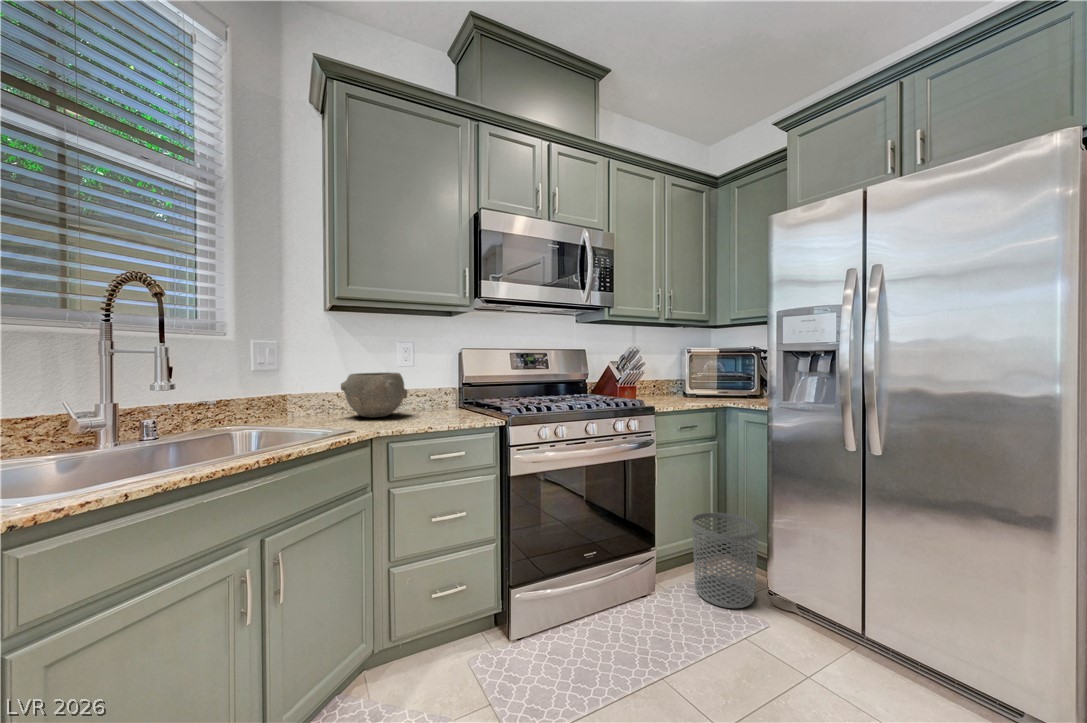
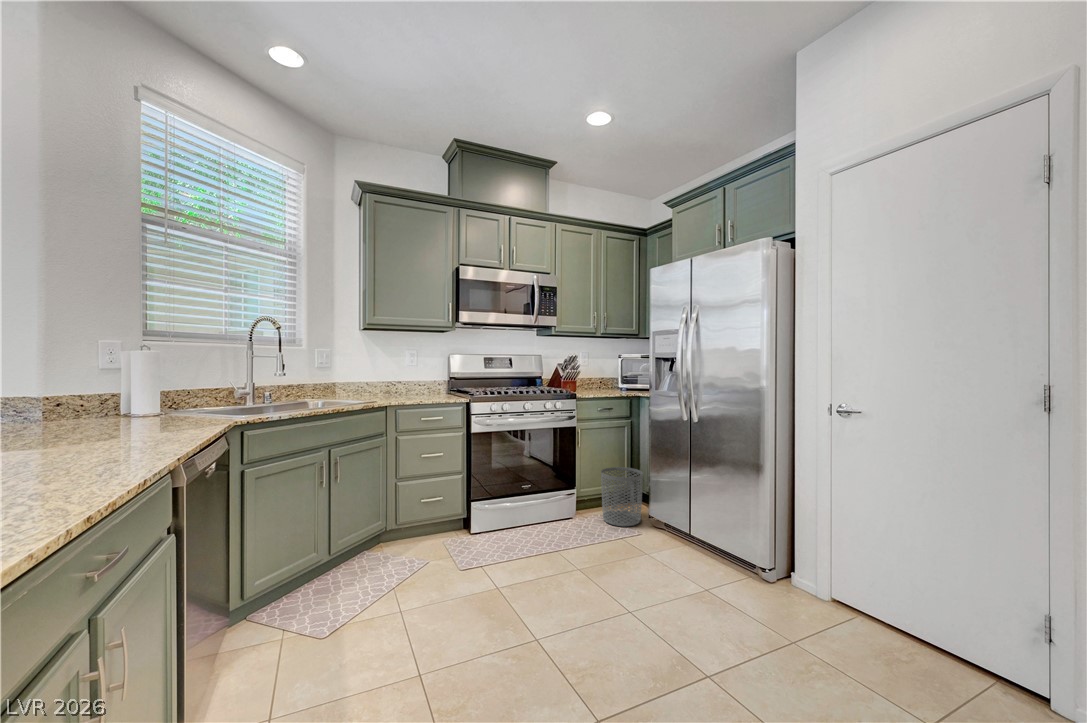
bowl: present [341,372,407,418] -> none [370,369,412,398]

